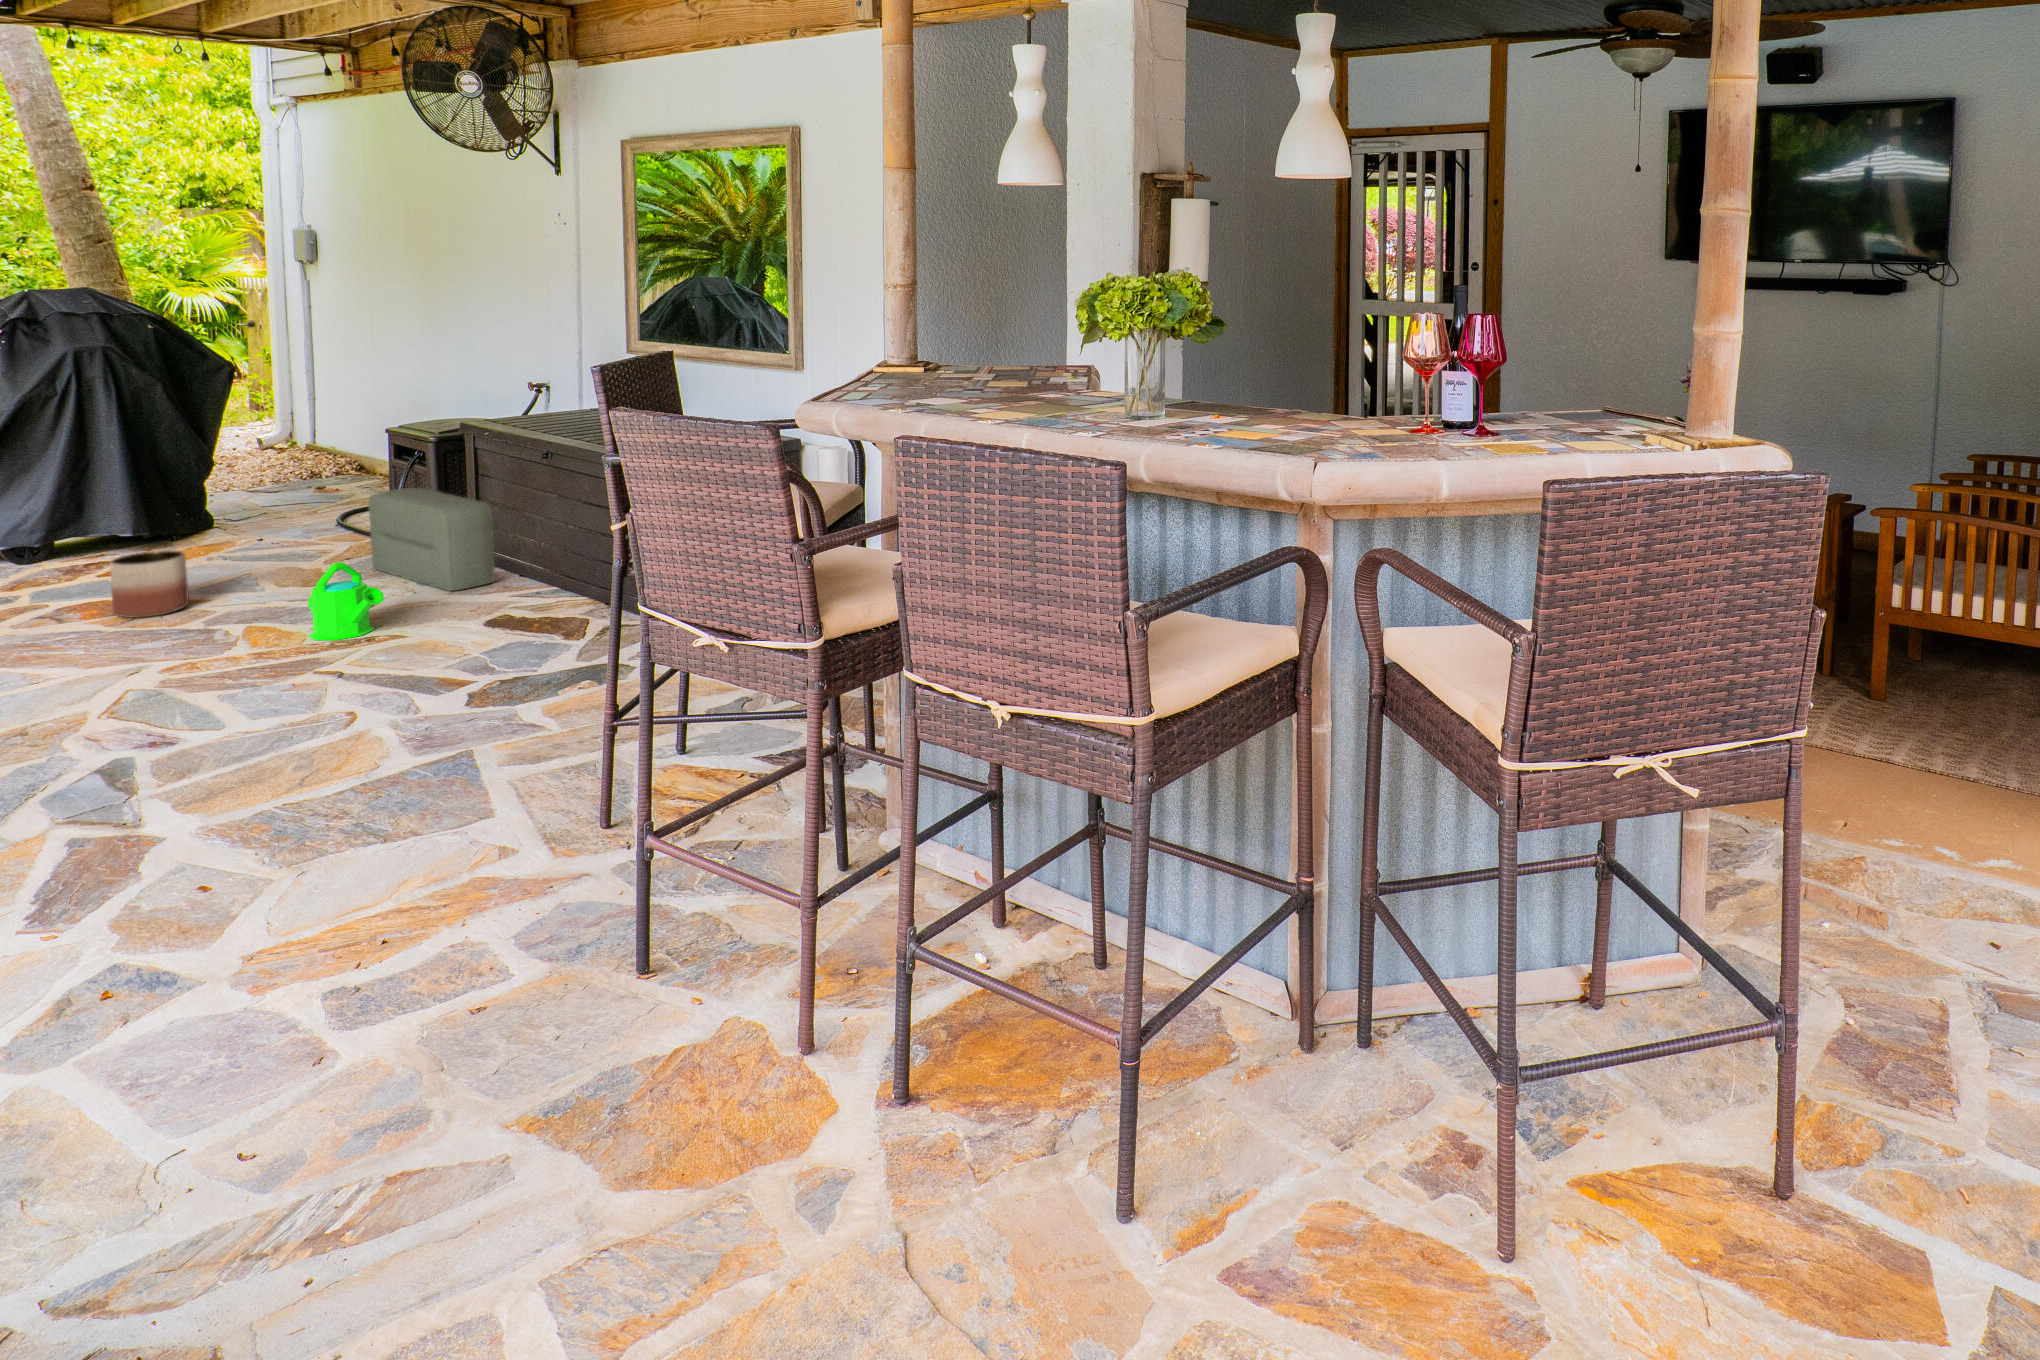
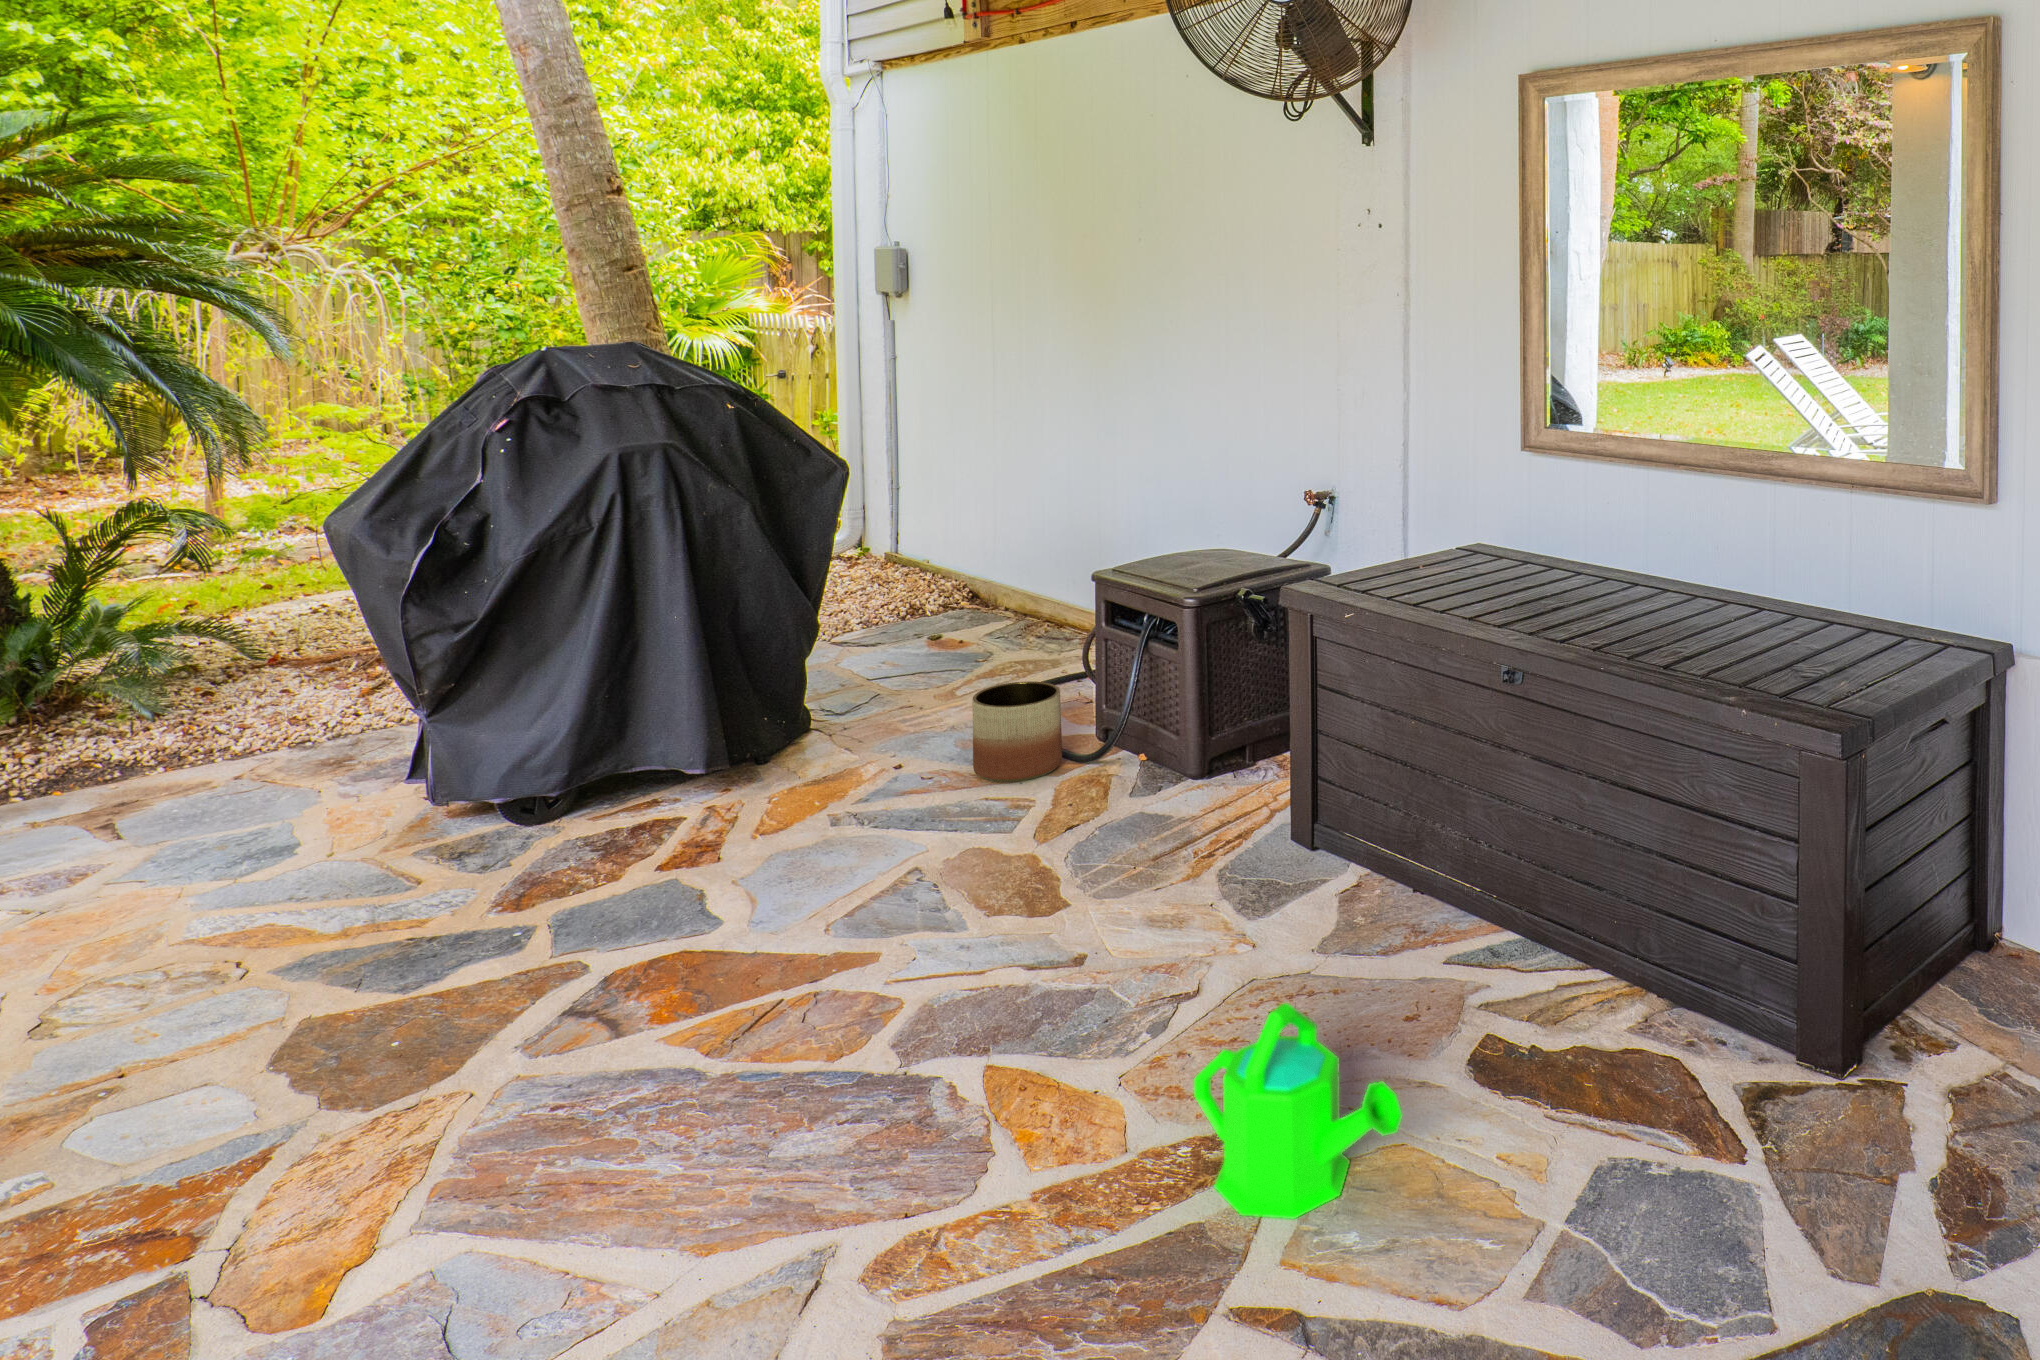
pouf: present [369,488,495,591] -> none [1174,723,1457,981]
planter: present [110,550,189,618] -> present [972,682,1062,782]

